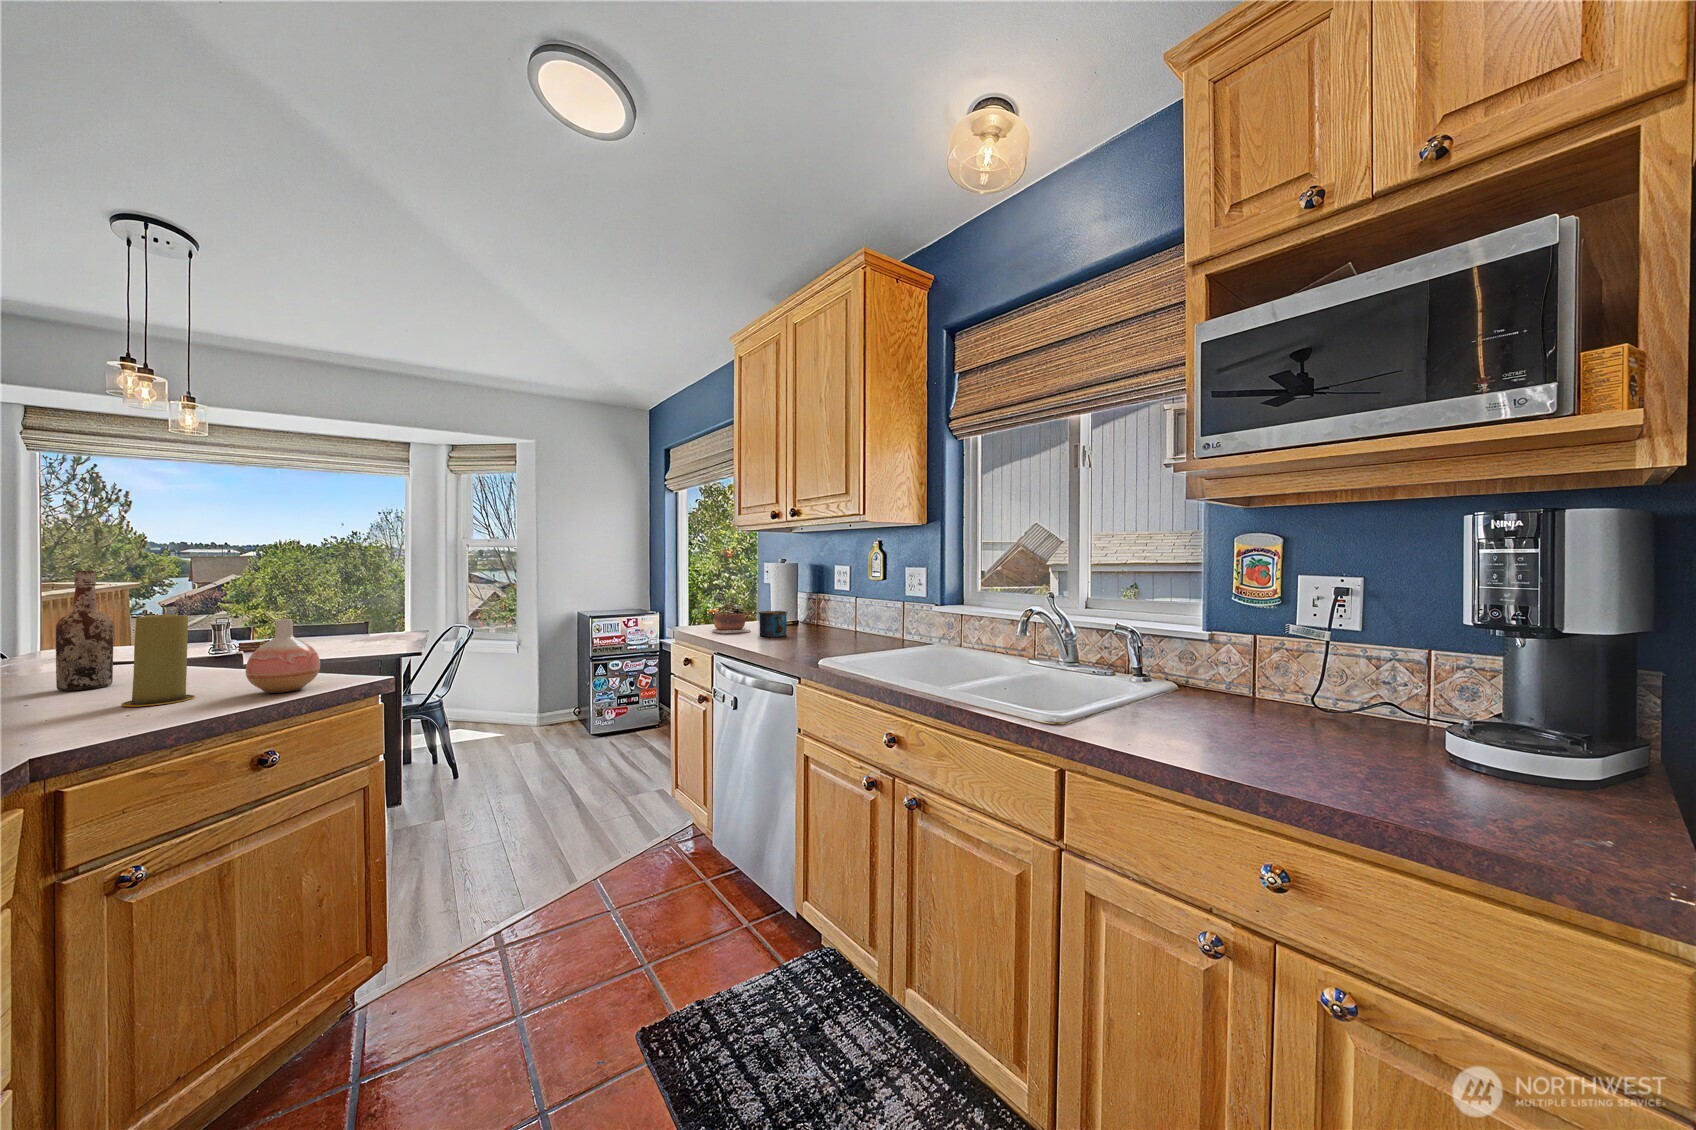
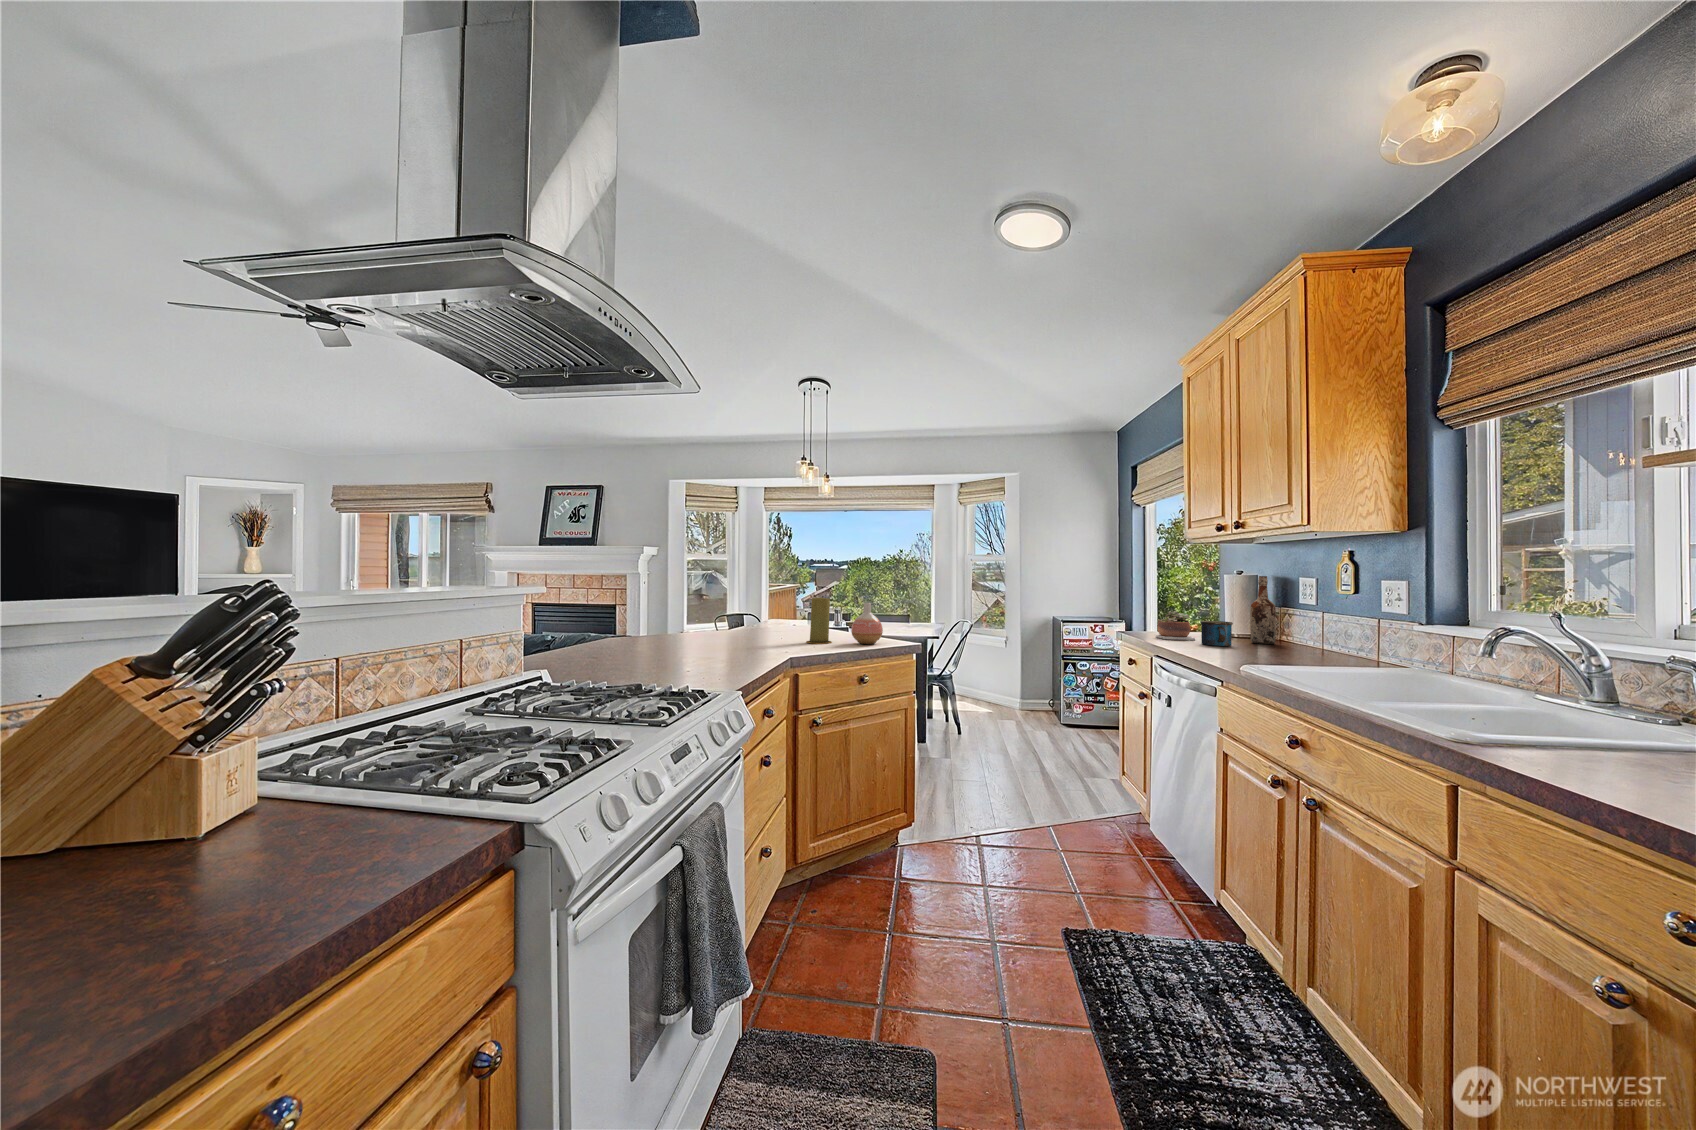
wine bottle: present [56,571,114,691] -> present [1250,576,1276,644]

